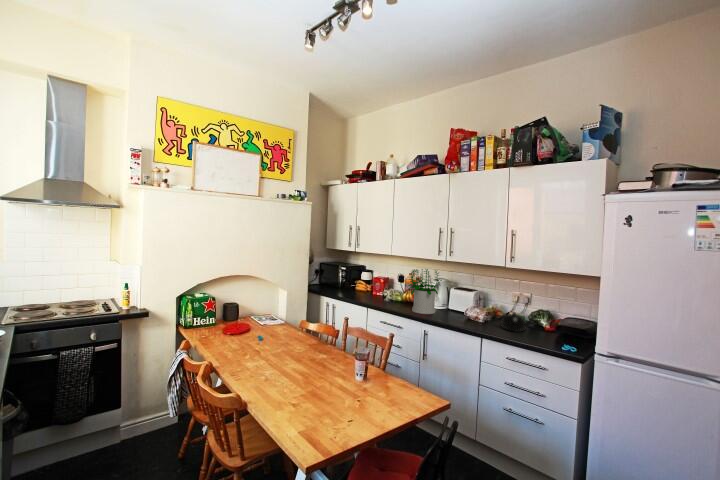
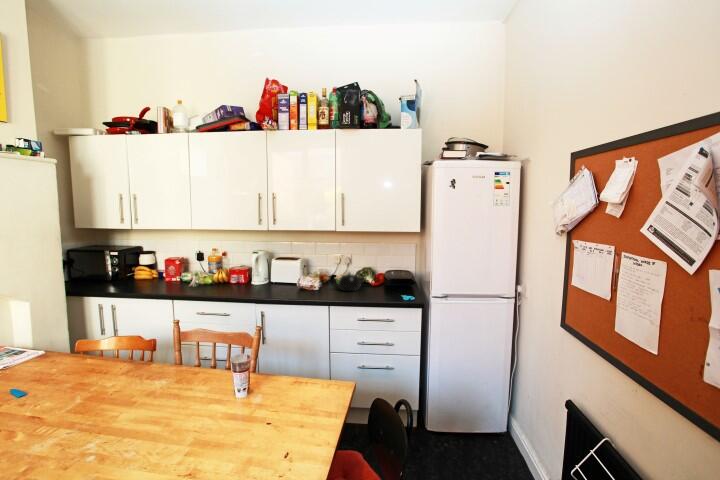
potted plant: present [408,269,442,314] -> none [222,240,265,294]

